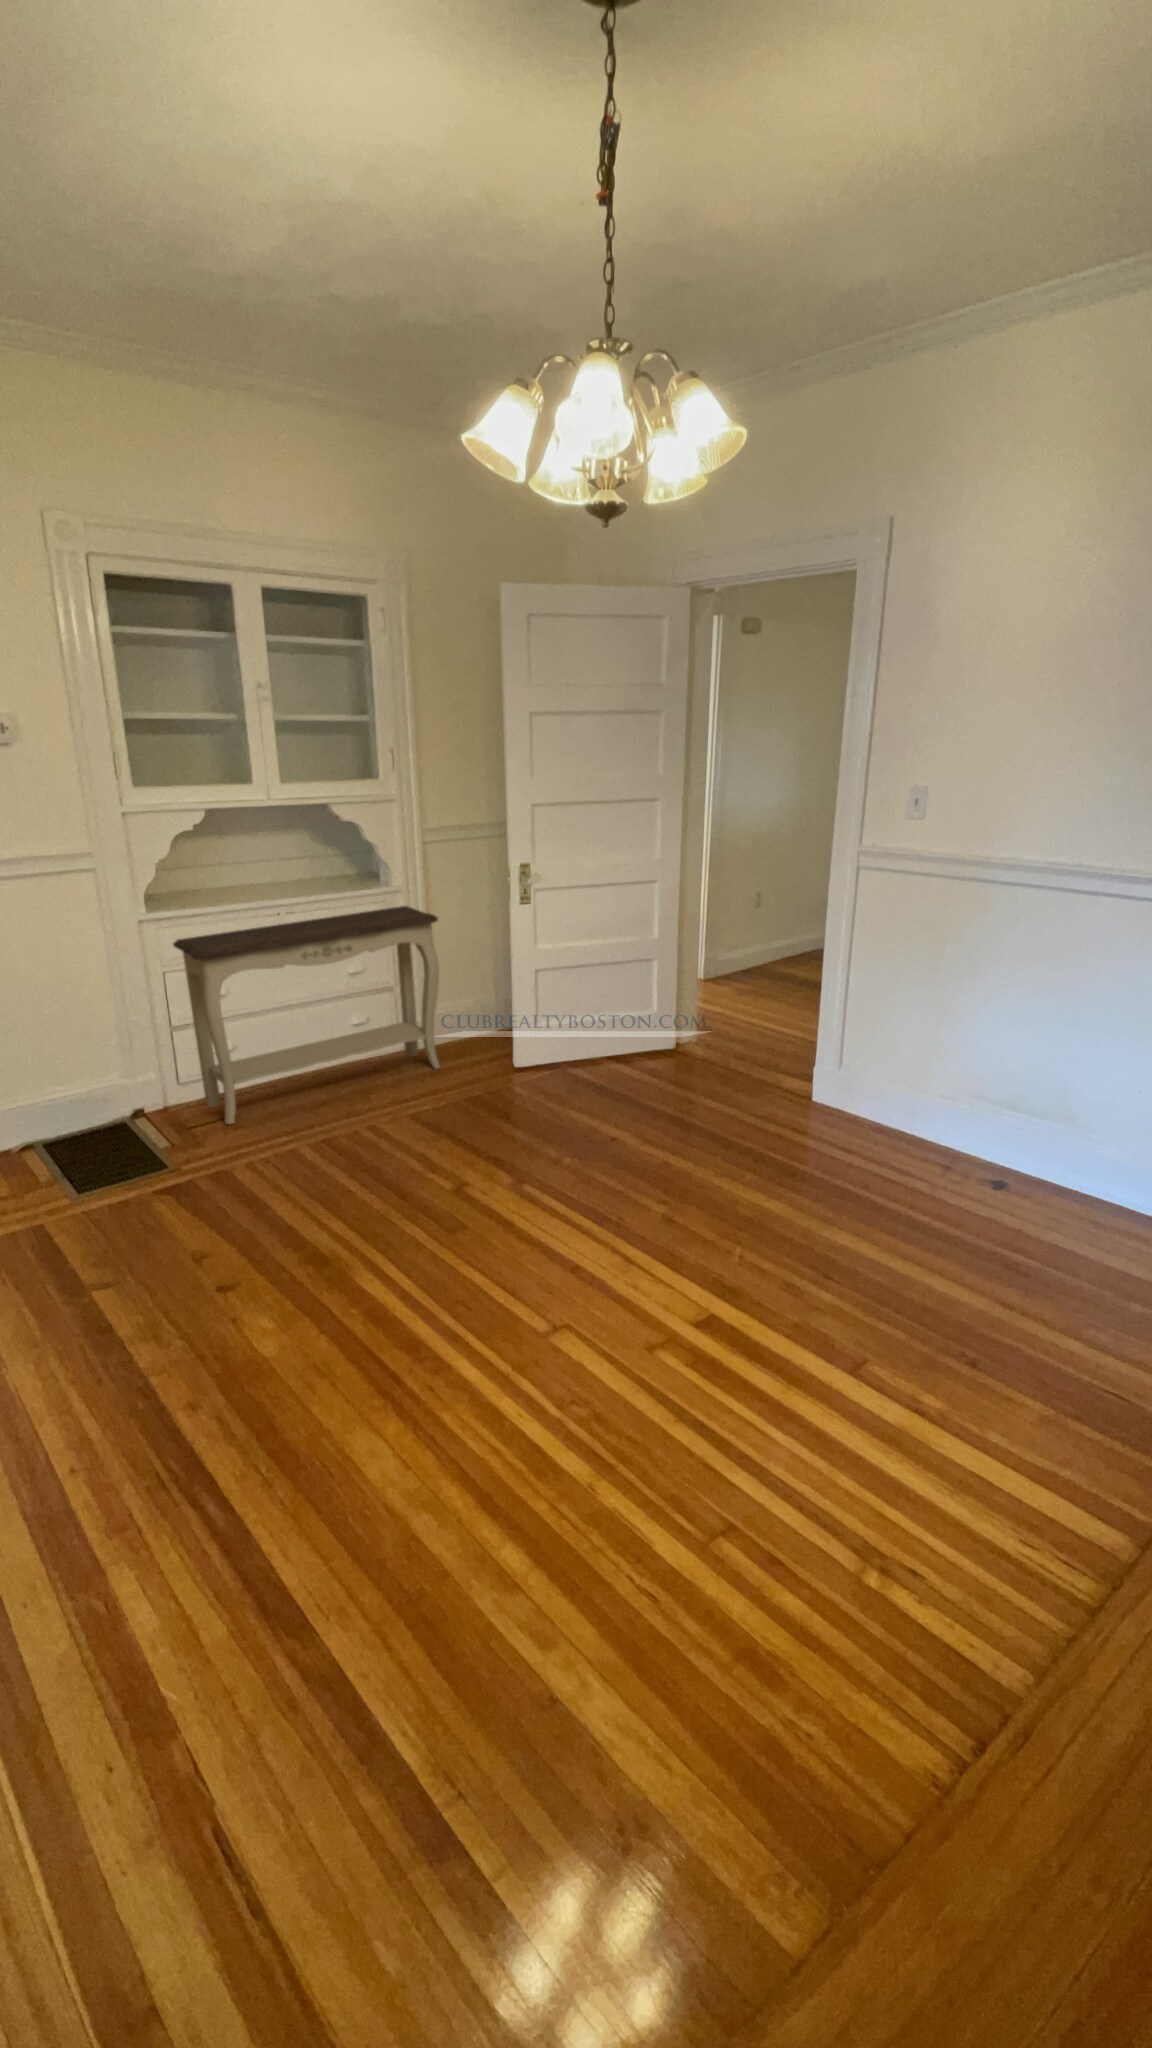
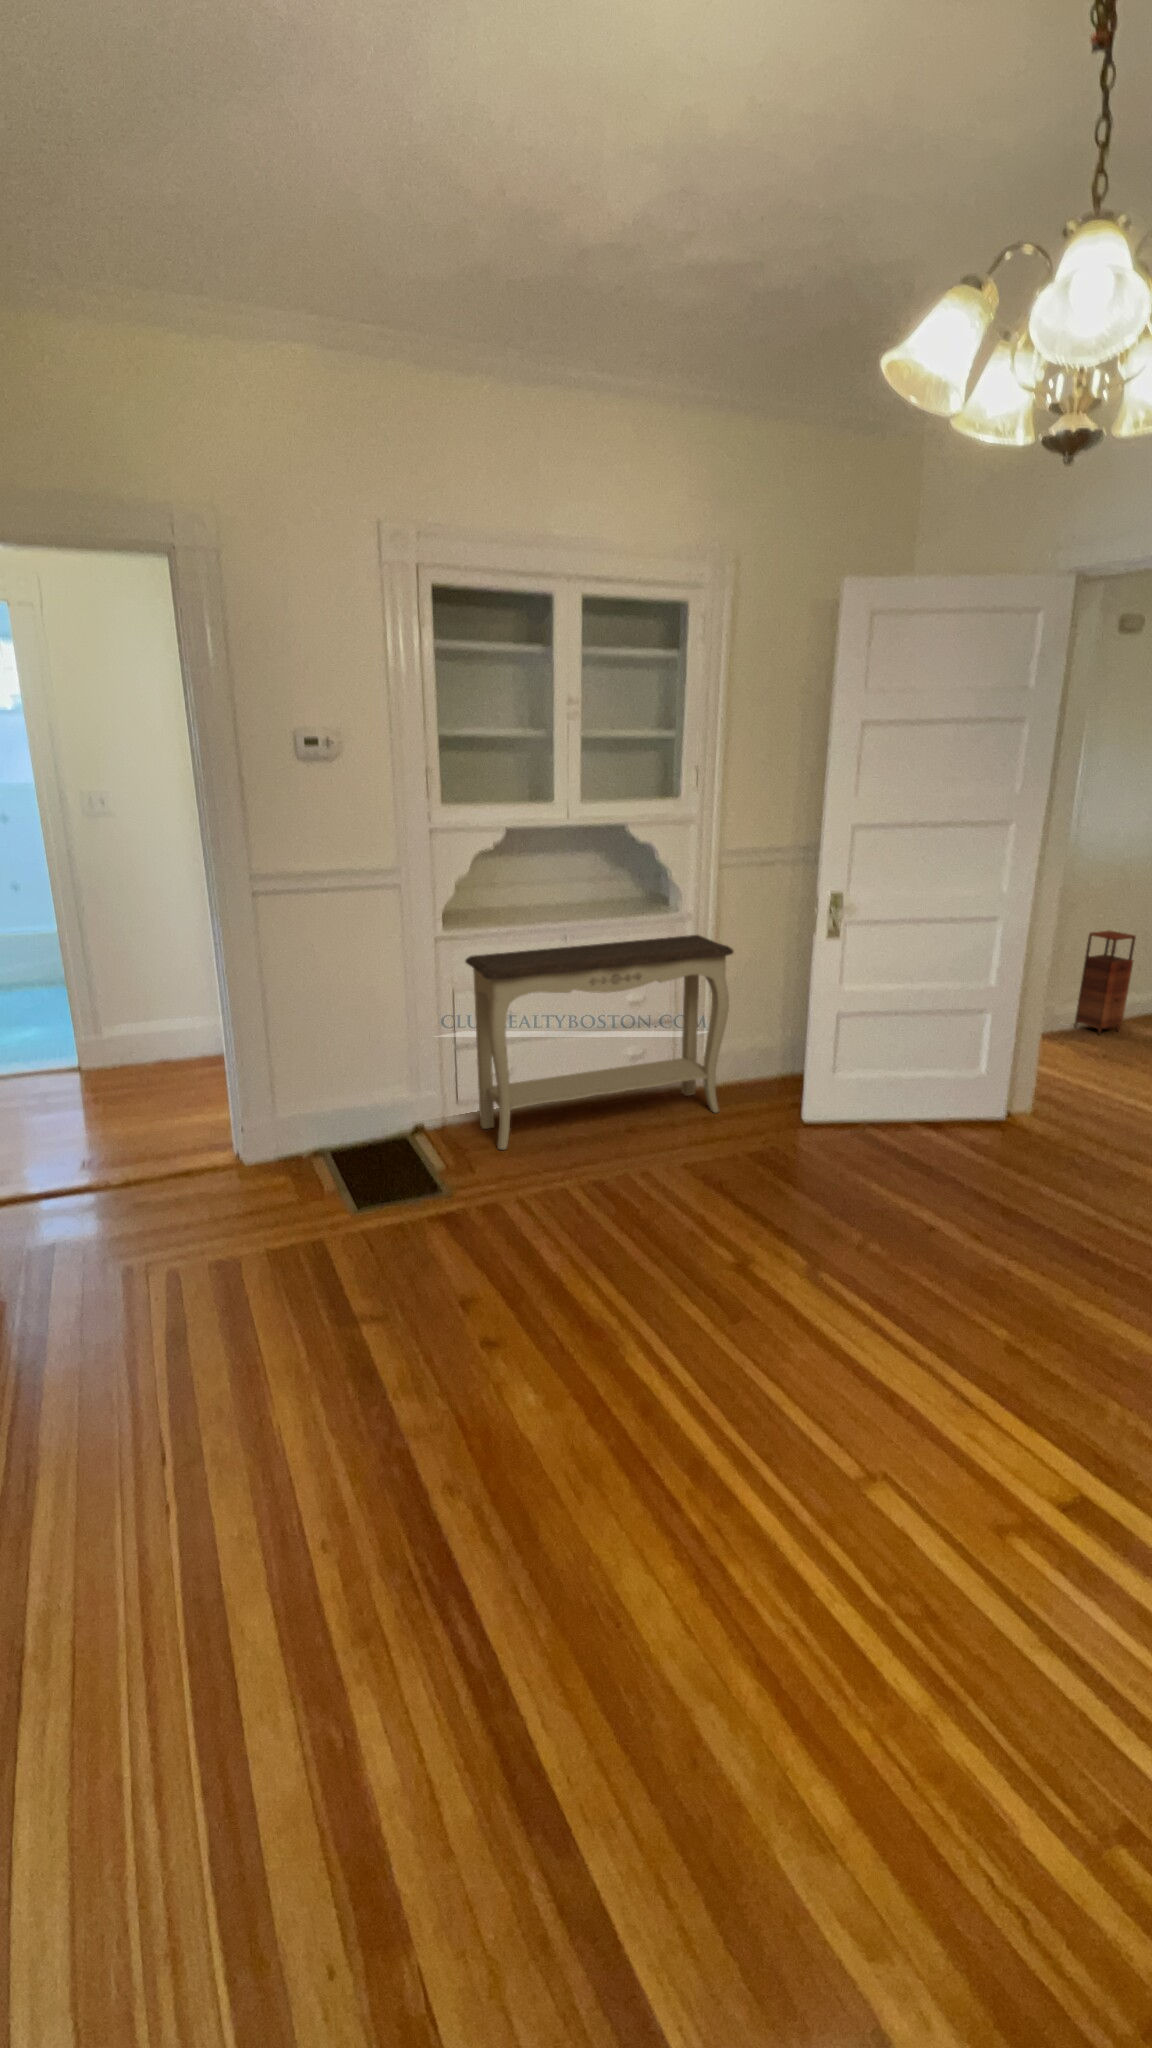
storage cabinet: none [749,882,789,972] -> present [1074,931,1136,1034]

